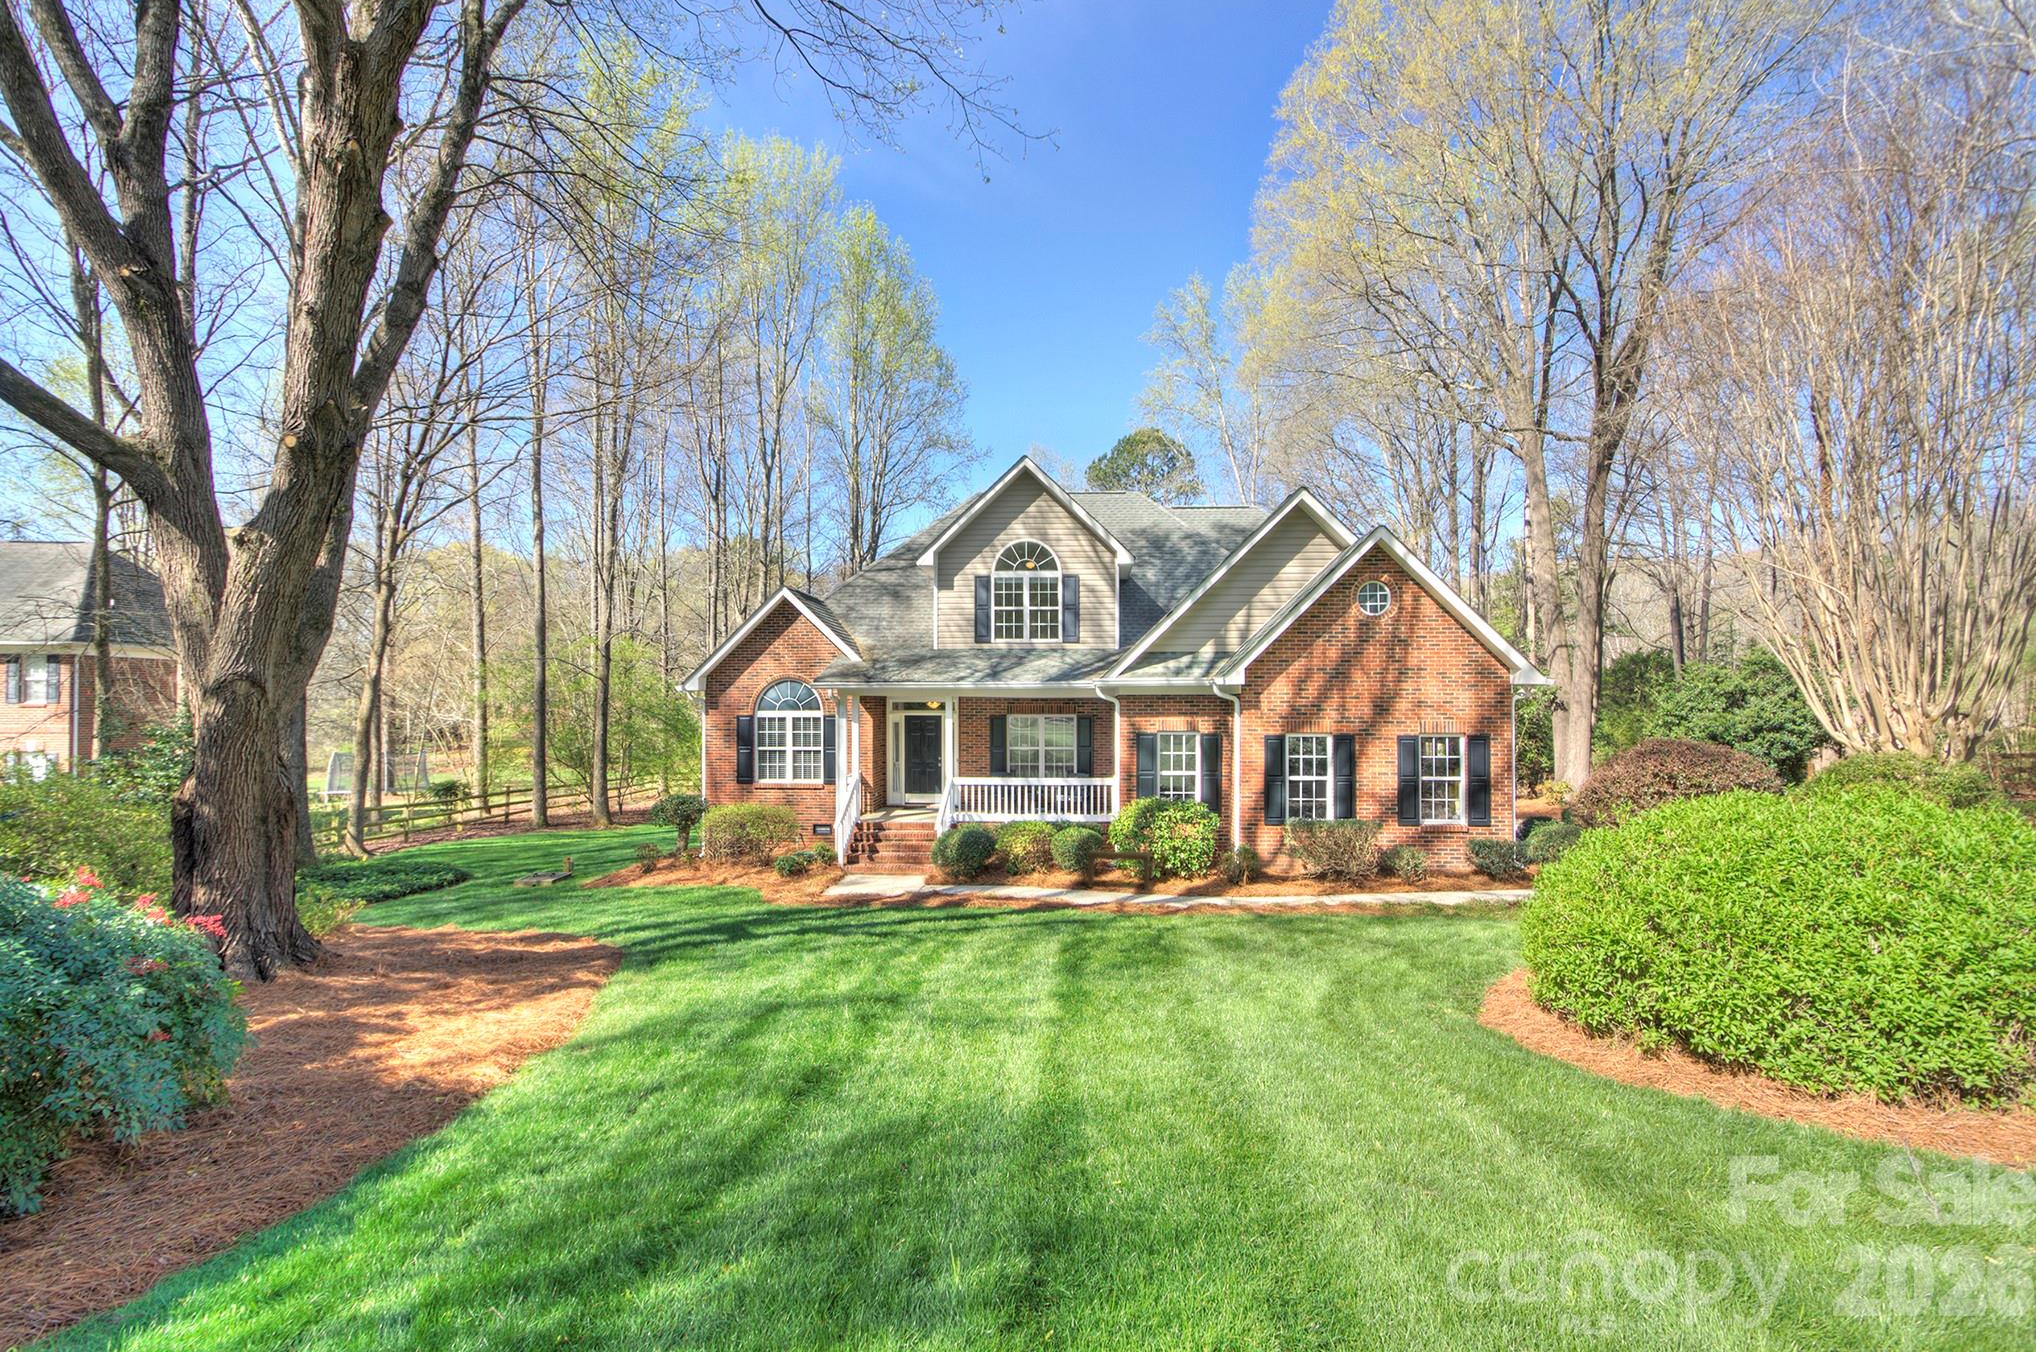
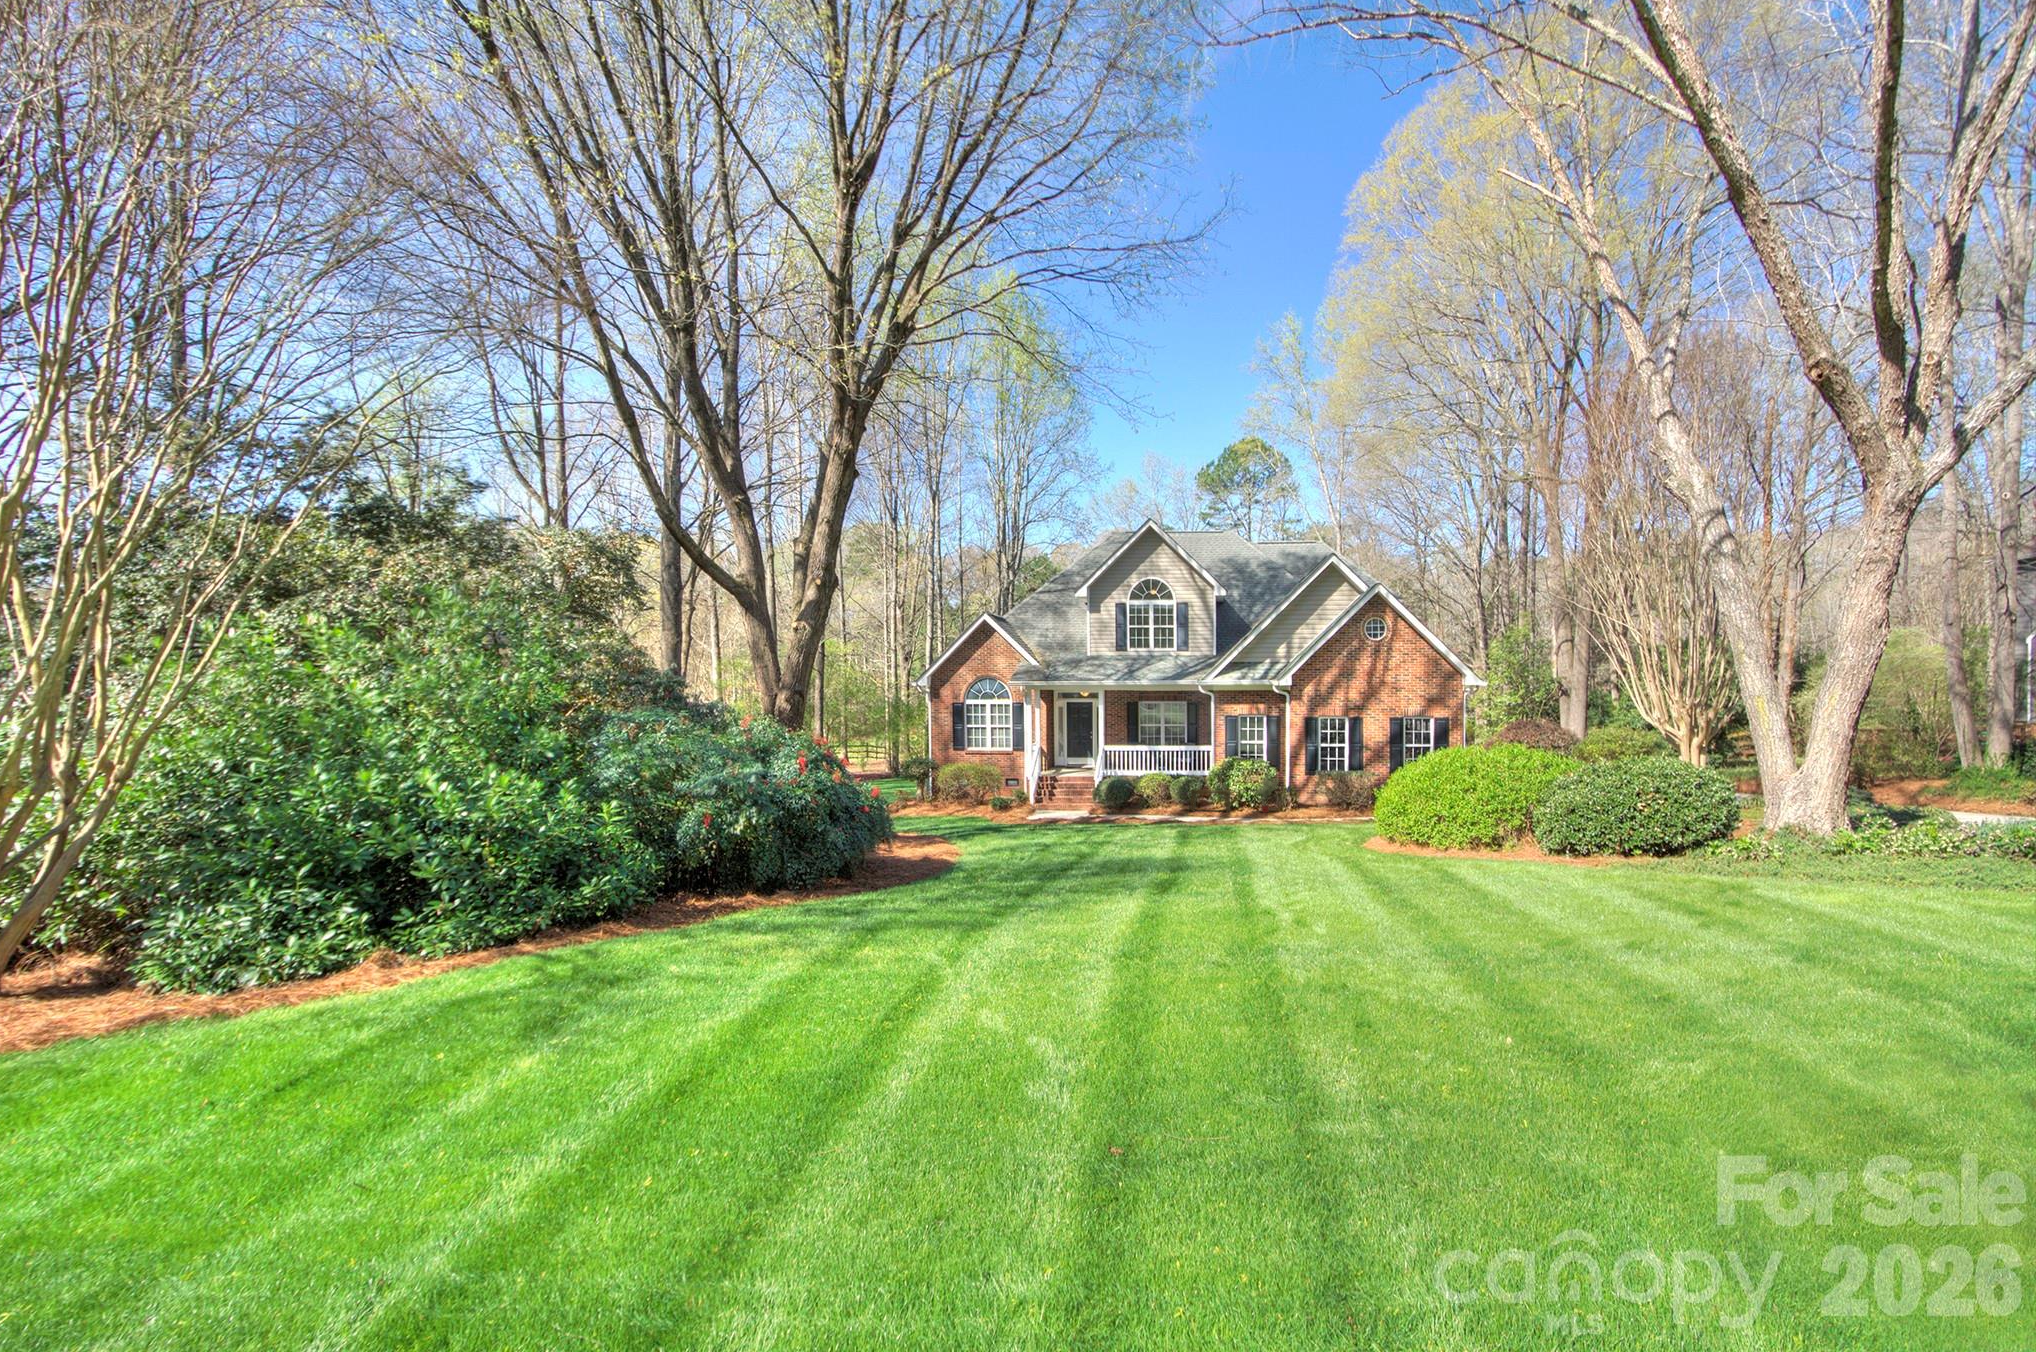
potted tree: none [1182,826,1228,890] -> present [1253,775,1278,813]

